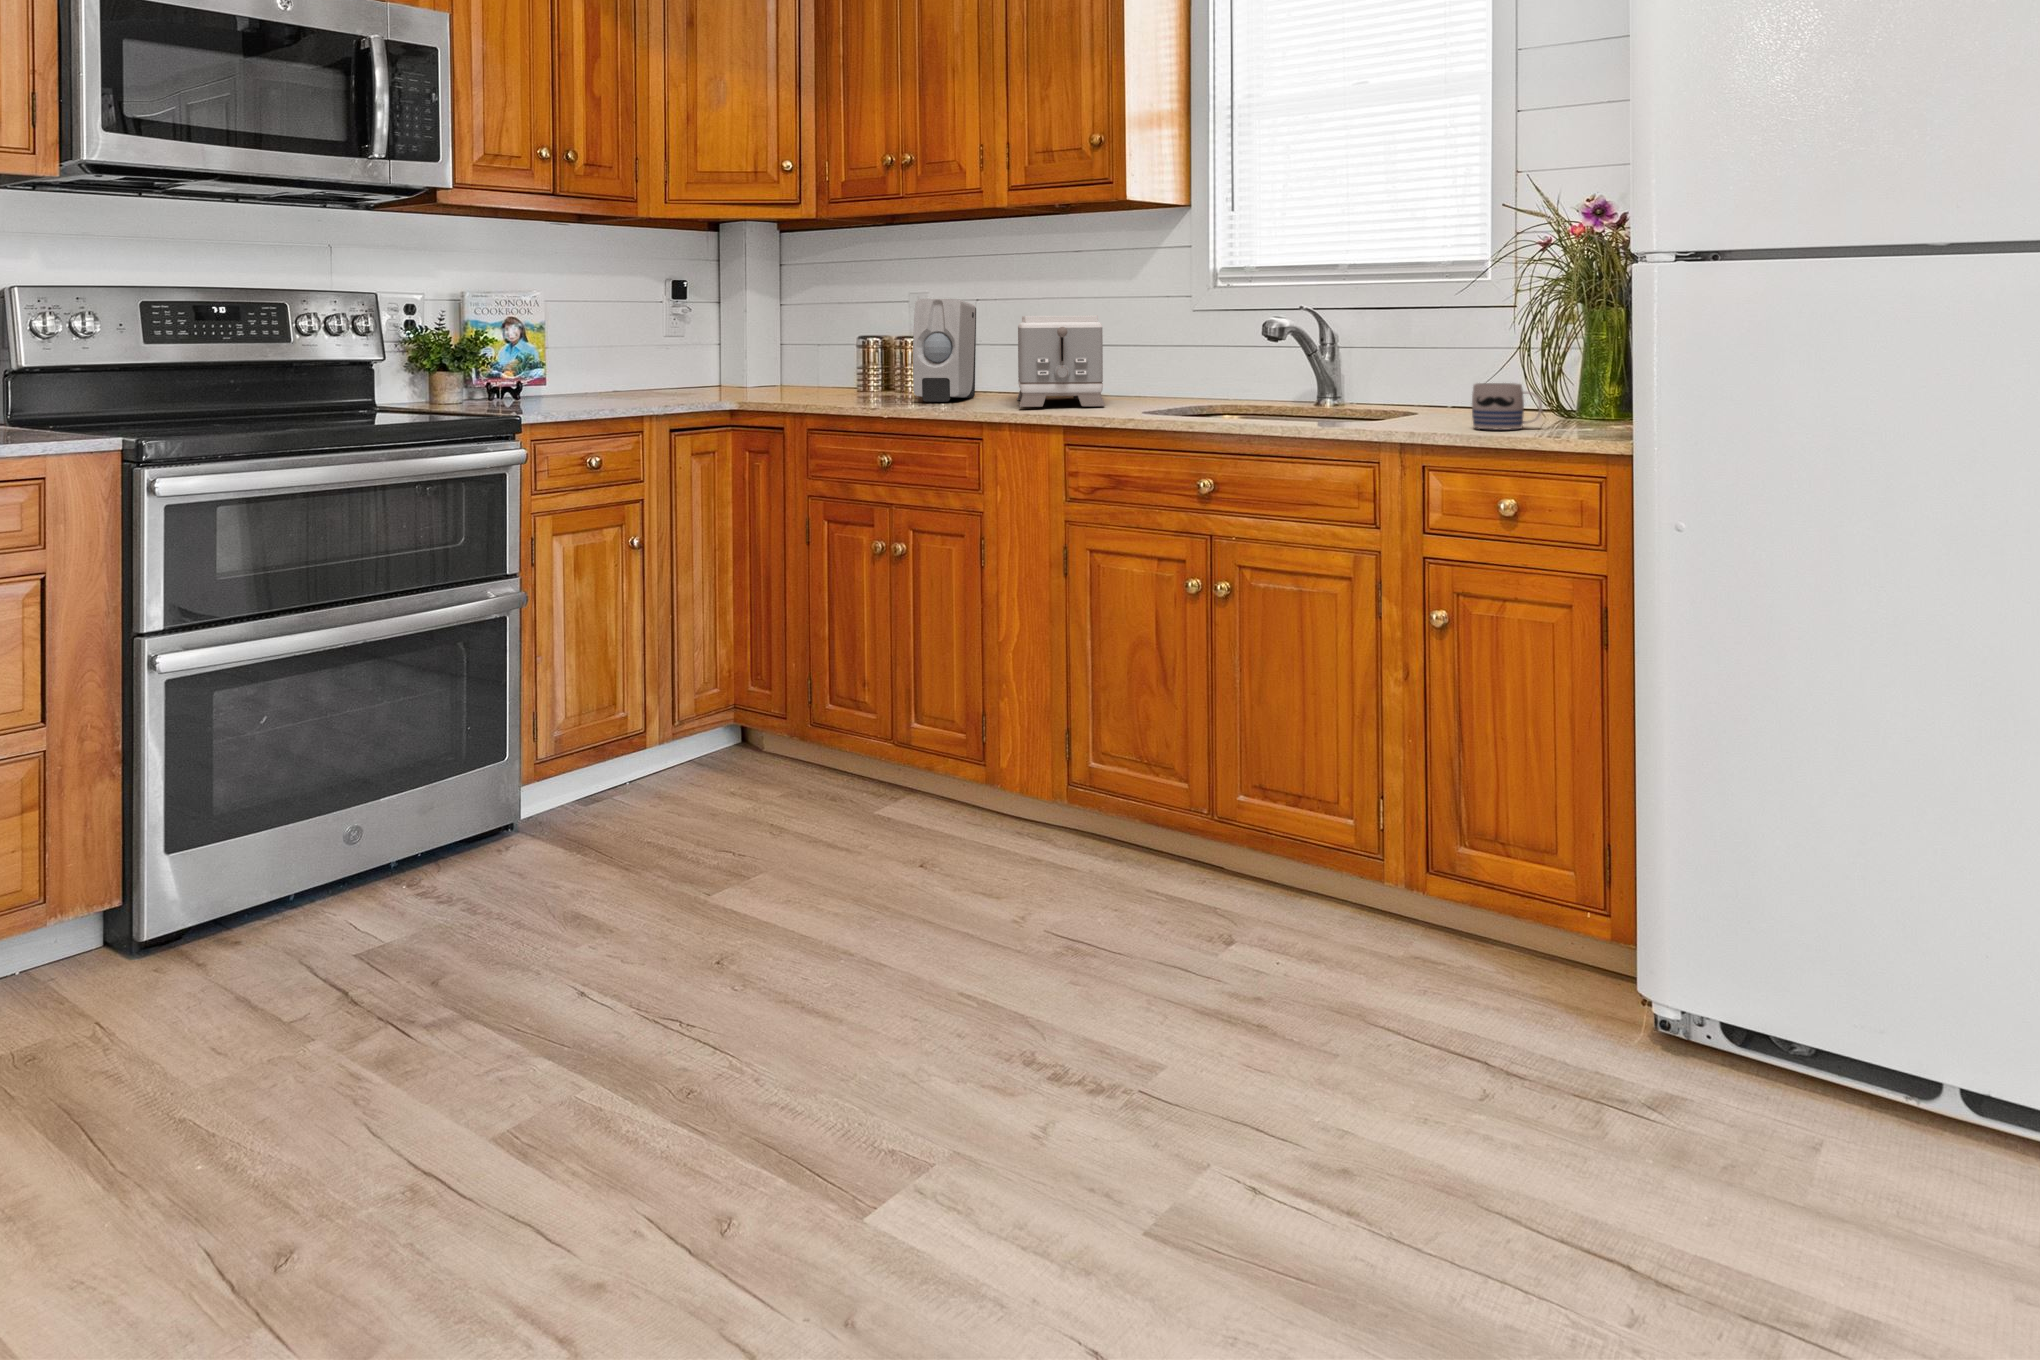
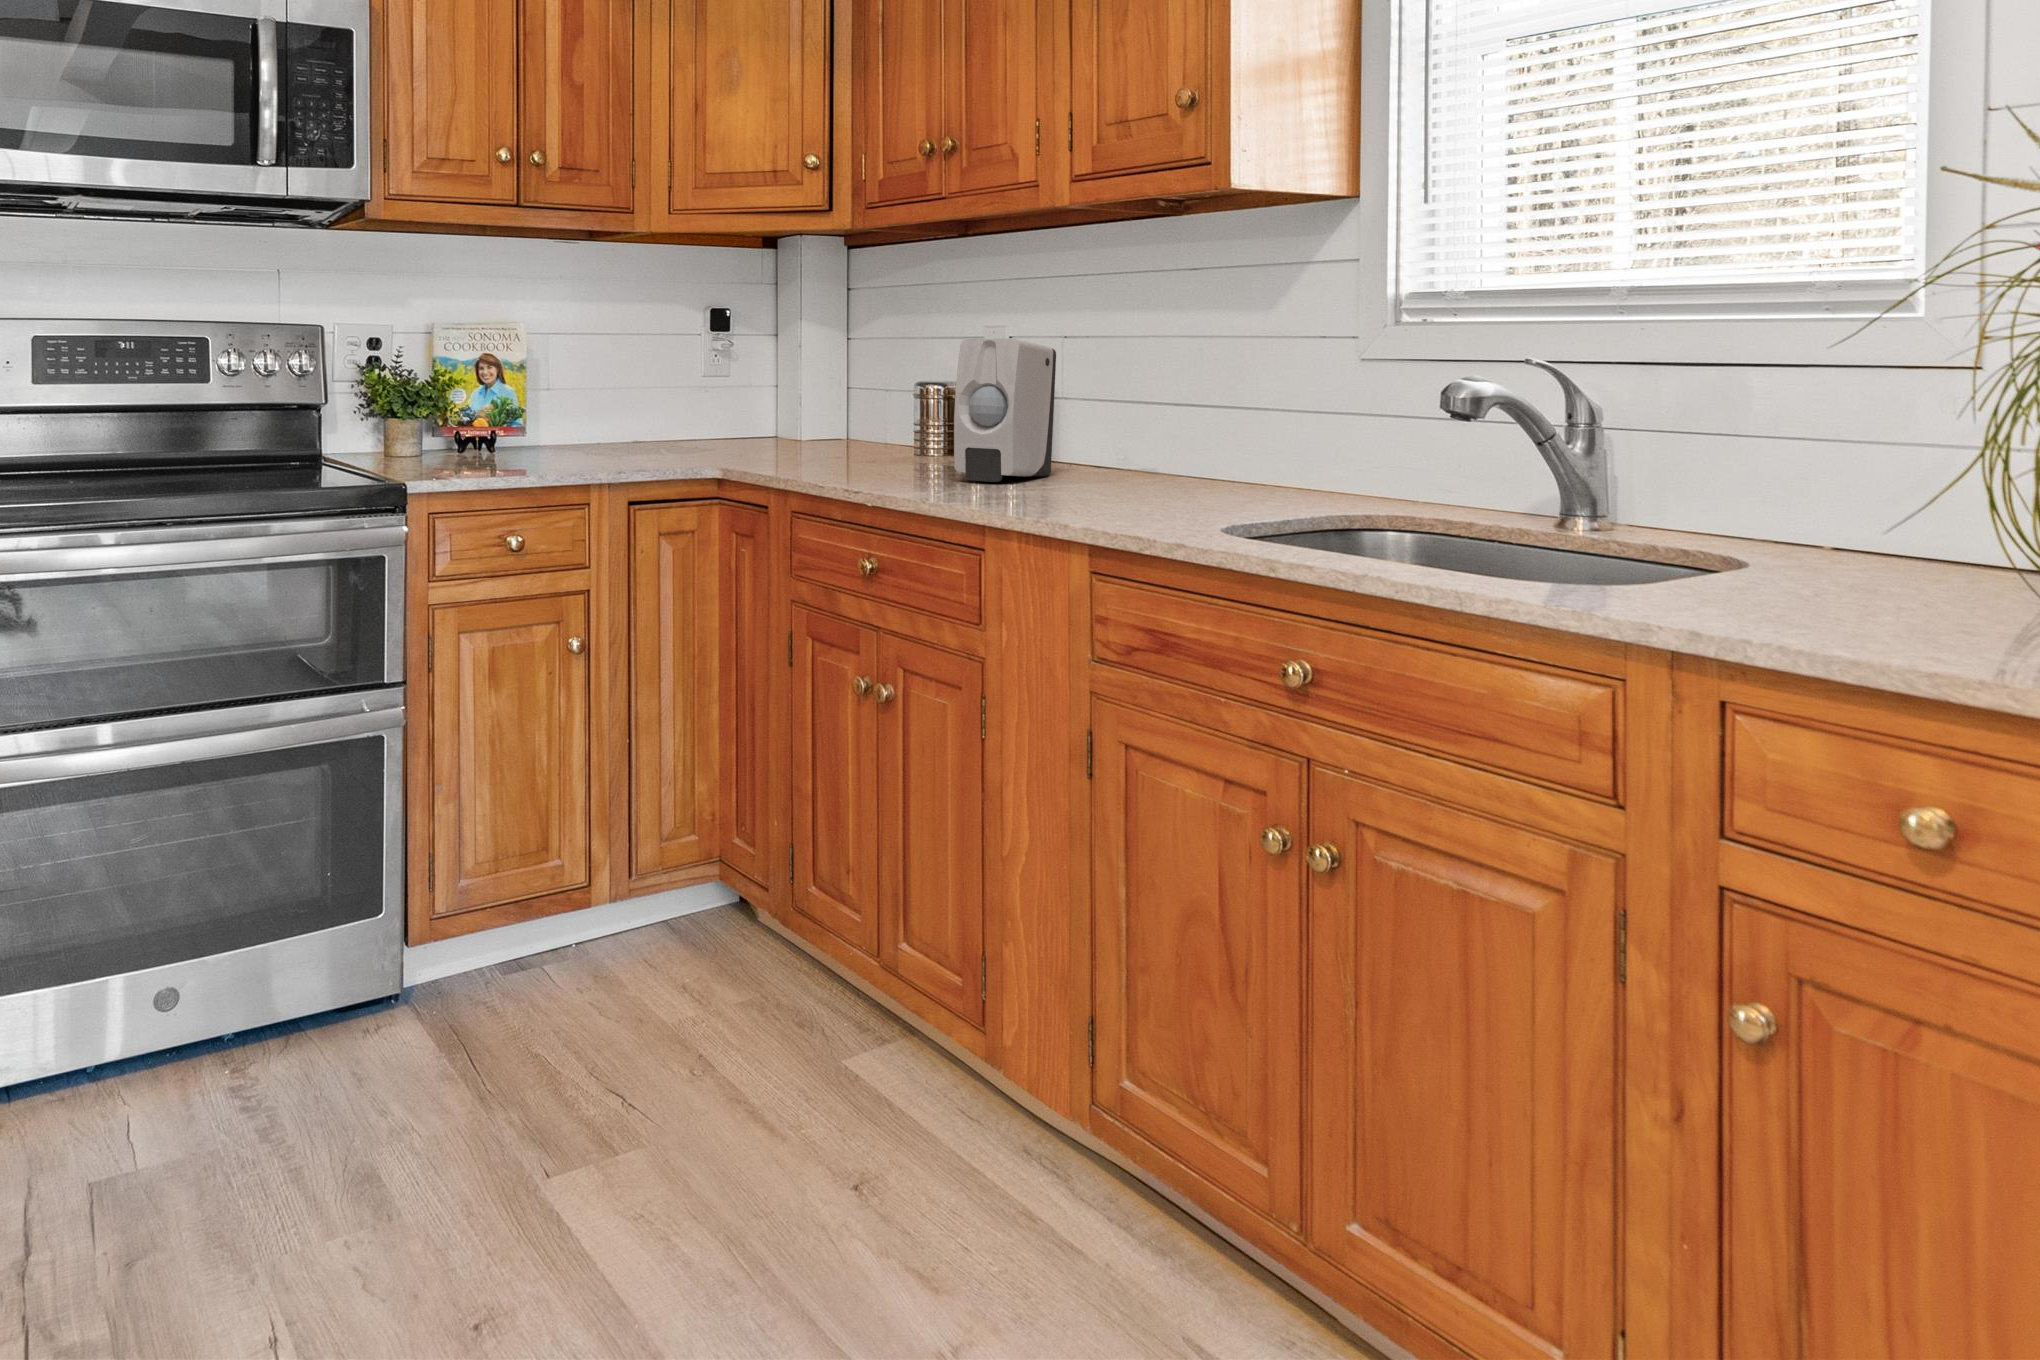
toaster: present [1017,315,1105,407] -> none [1068,365,1218,506]
mug: present [1472,383,1542,429] -> none [1850,527,2030,634]

